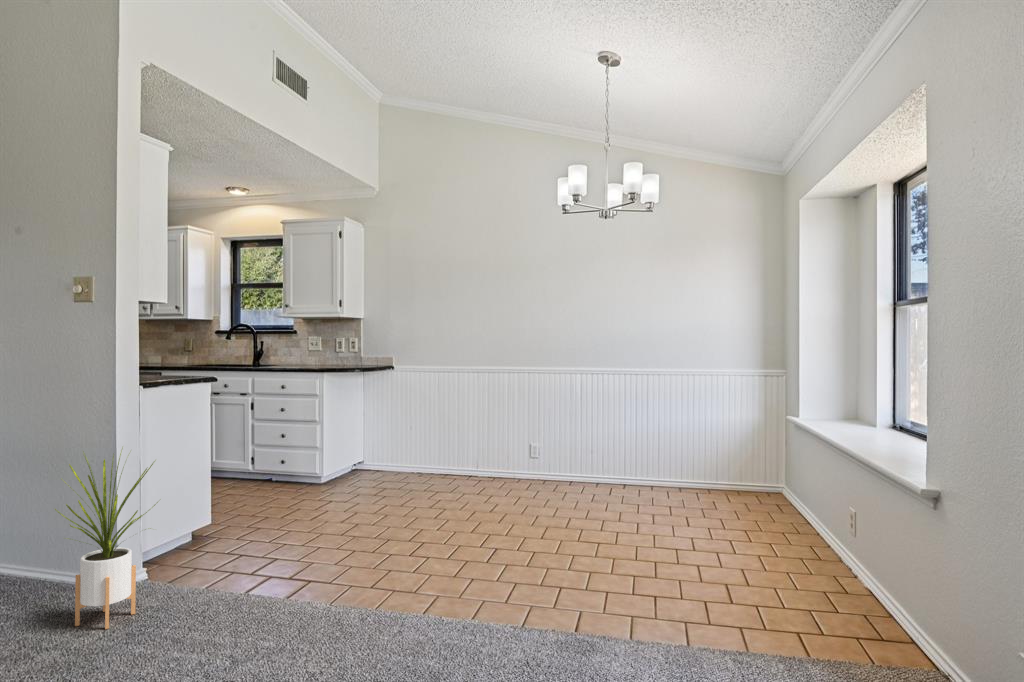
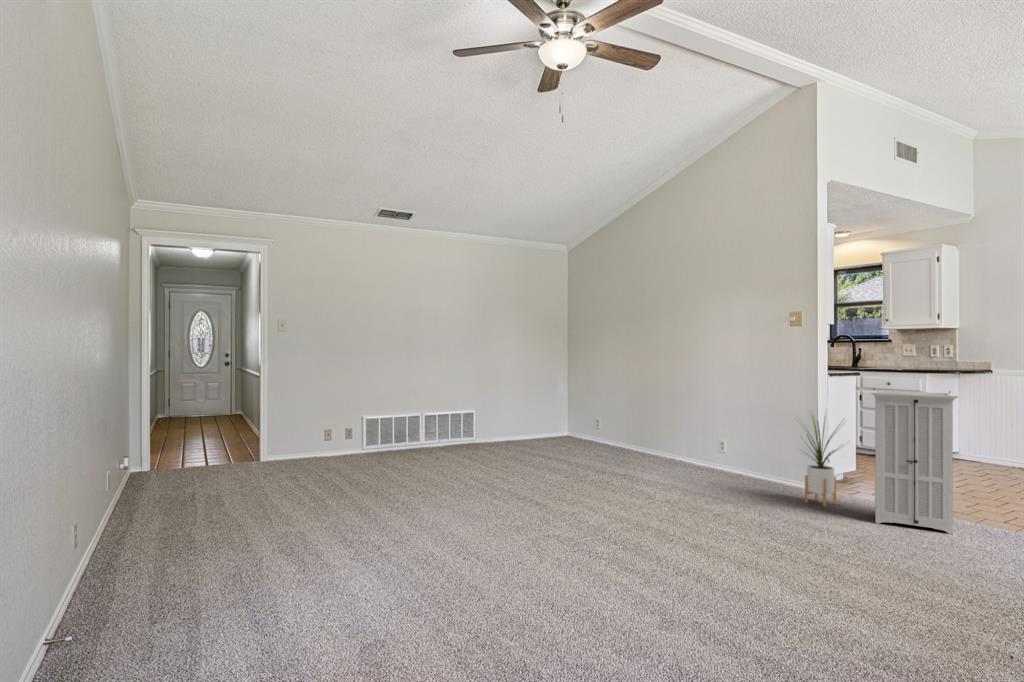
storage cabinet: none [169,407,302,649] -> present [871,389,958,534]

